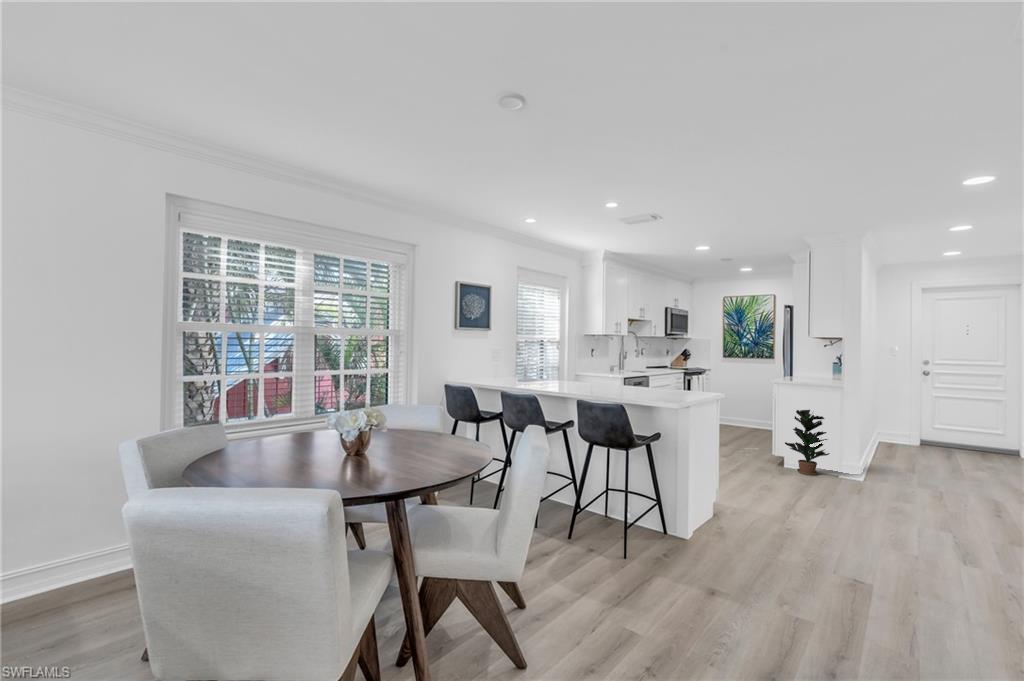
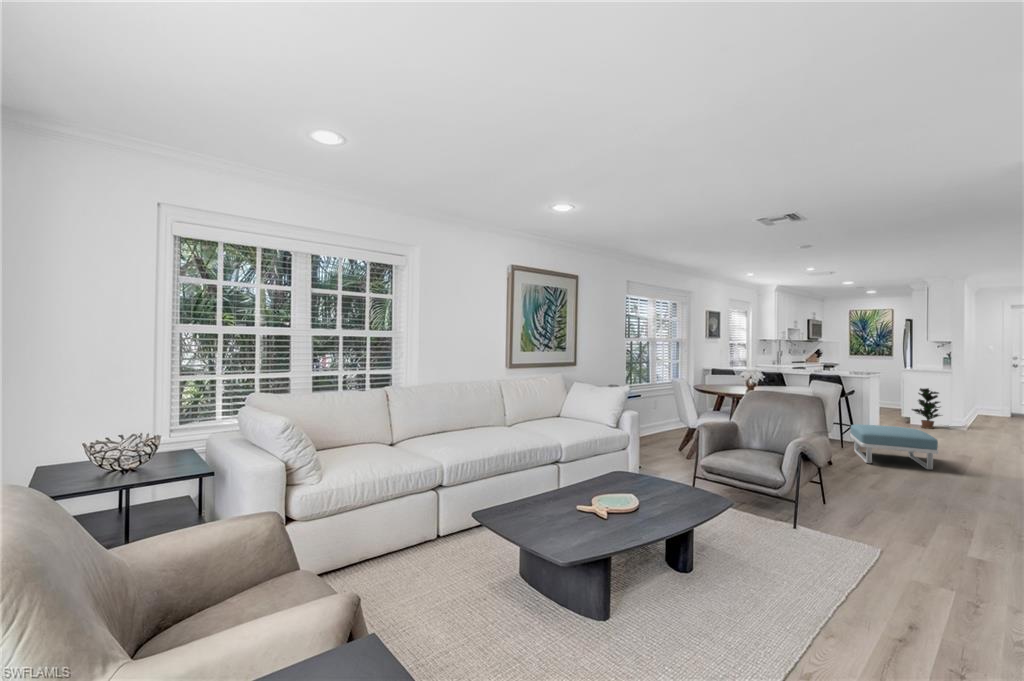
footstool: none [625,505,792,652] -> present [850,424,938,470]

